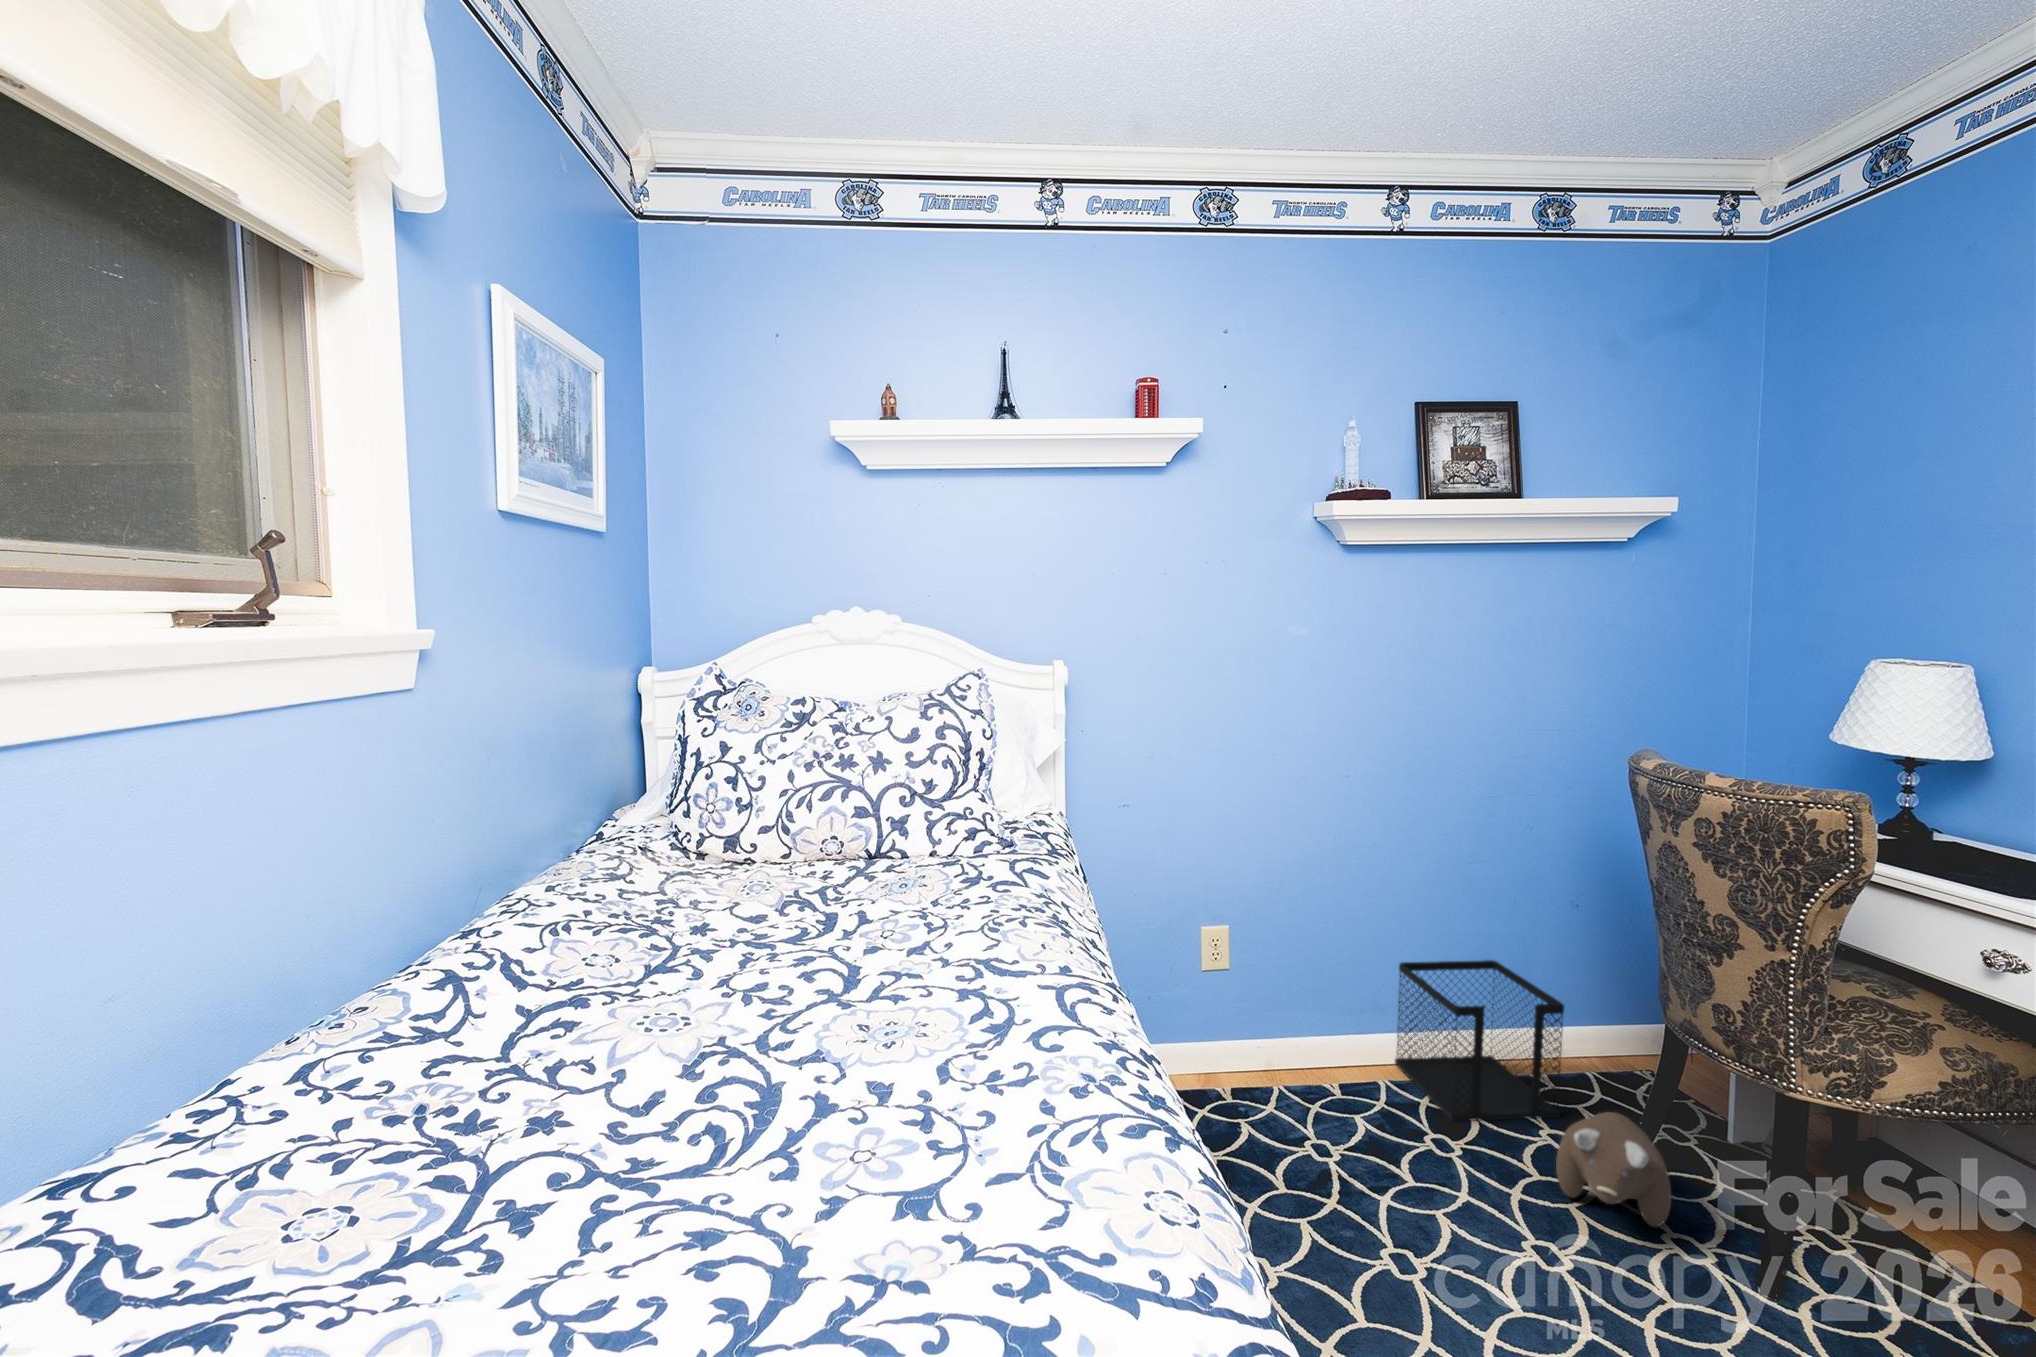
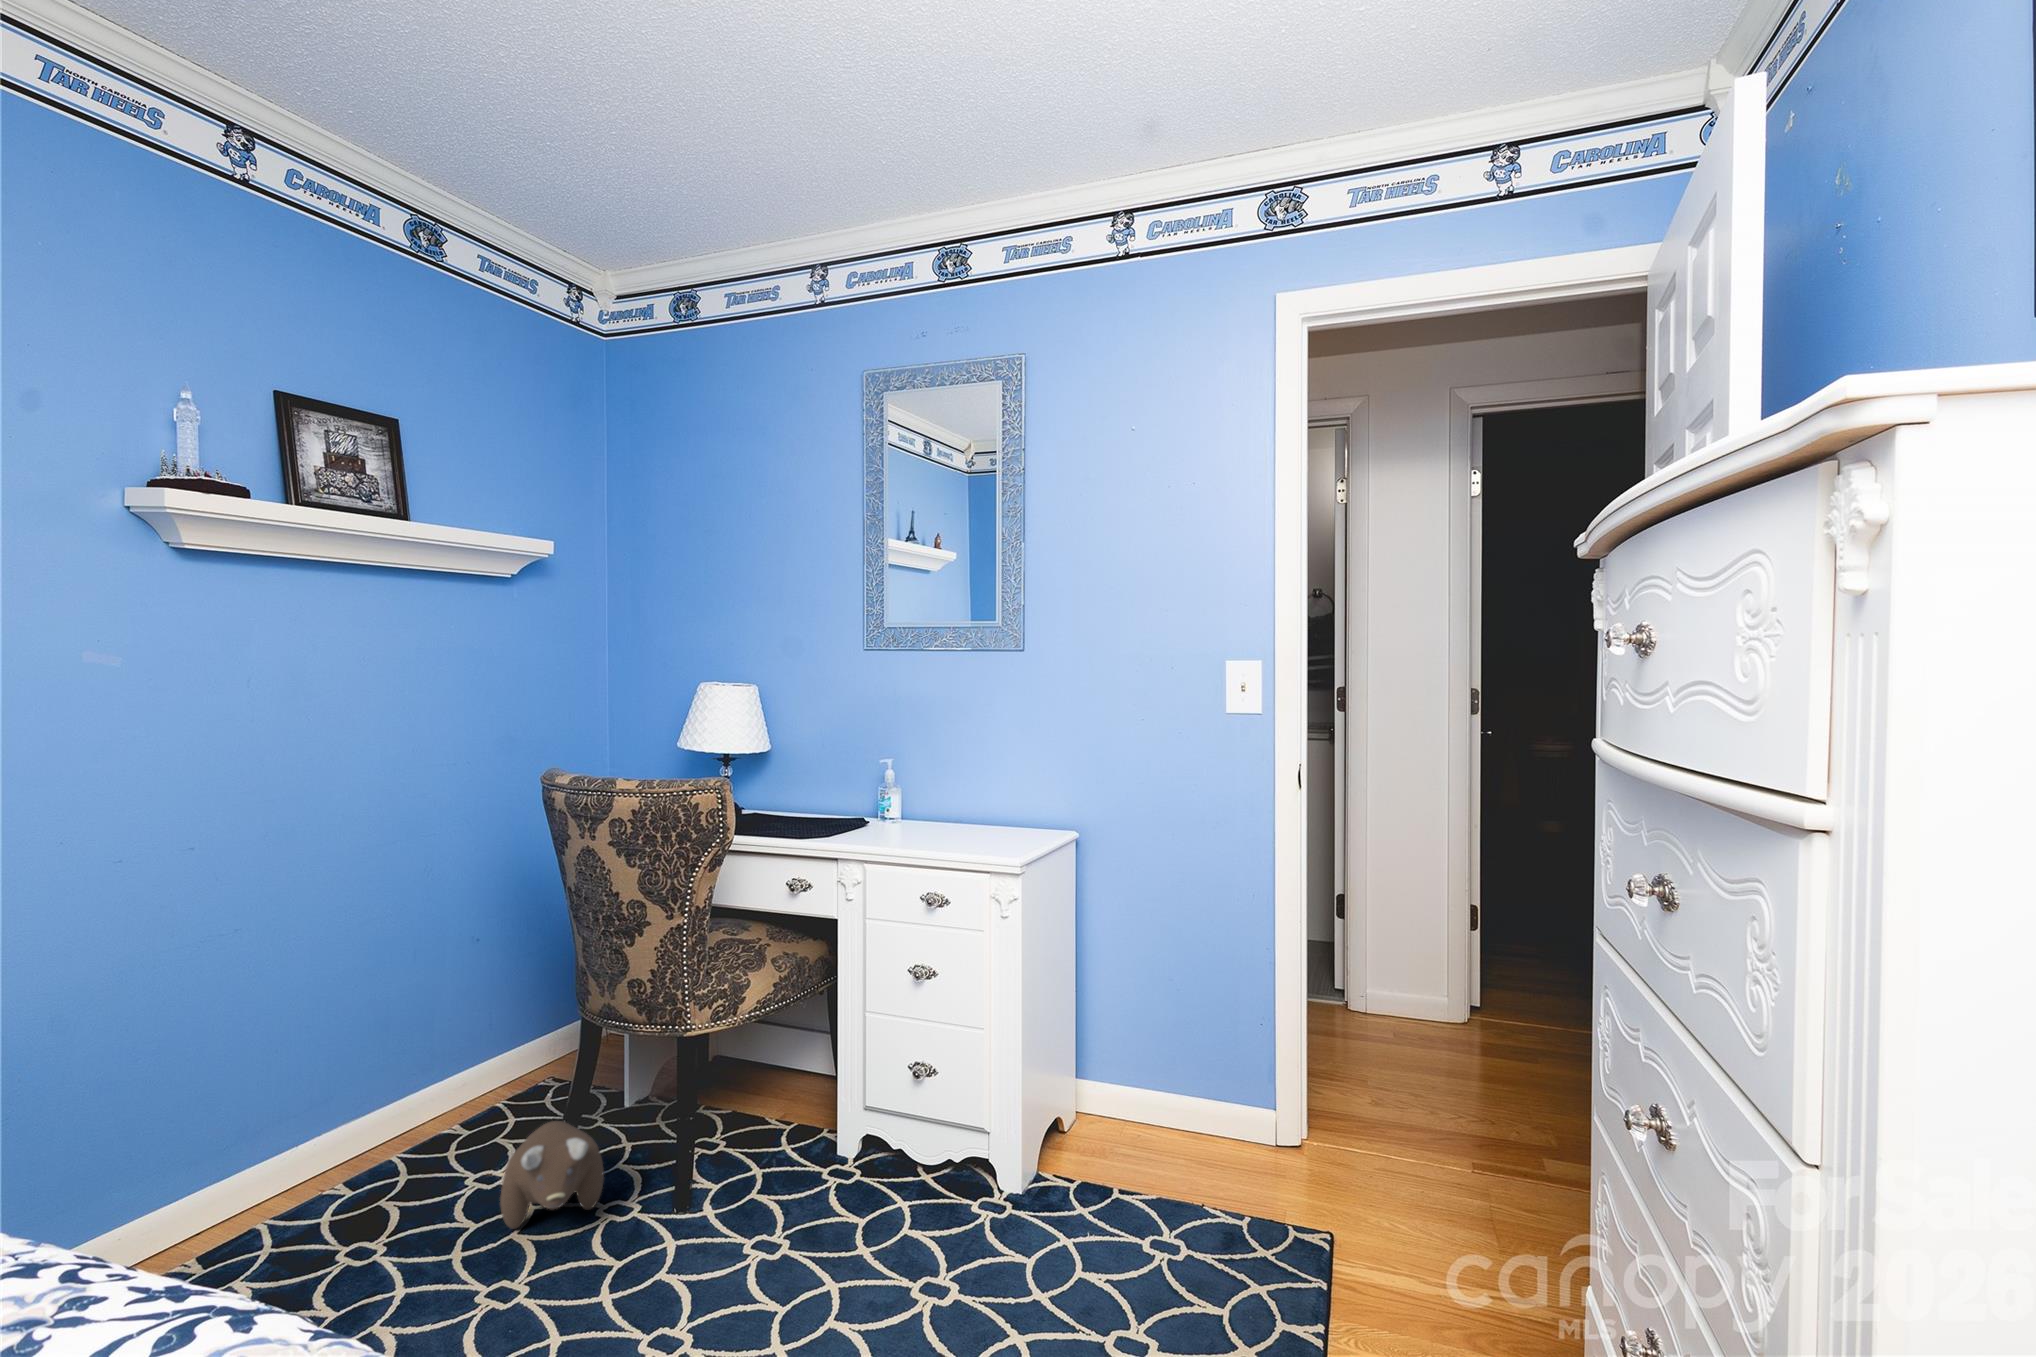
wastebasket: present [1395,960,1564,1121] -> none [276,1029,485,1230]

